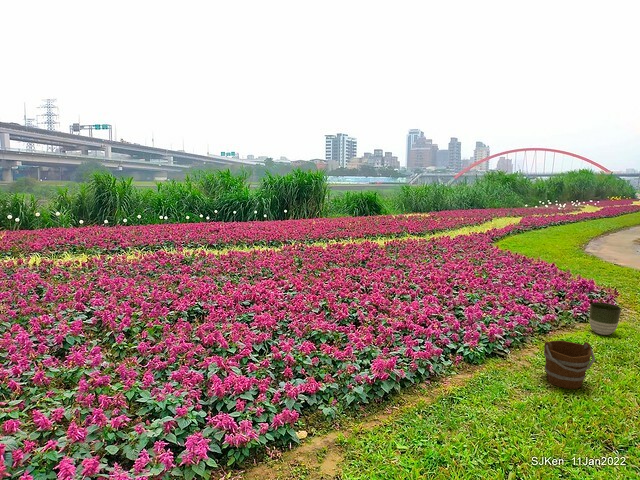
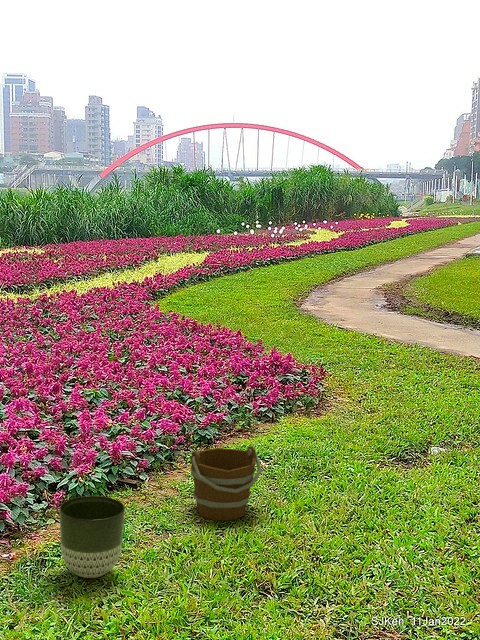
planter: present [590,302,621,335] -> present [60,496,125,578]

